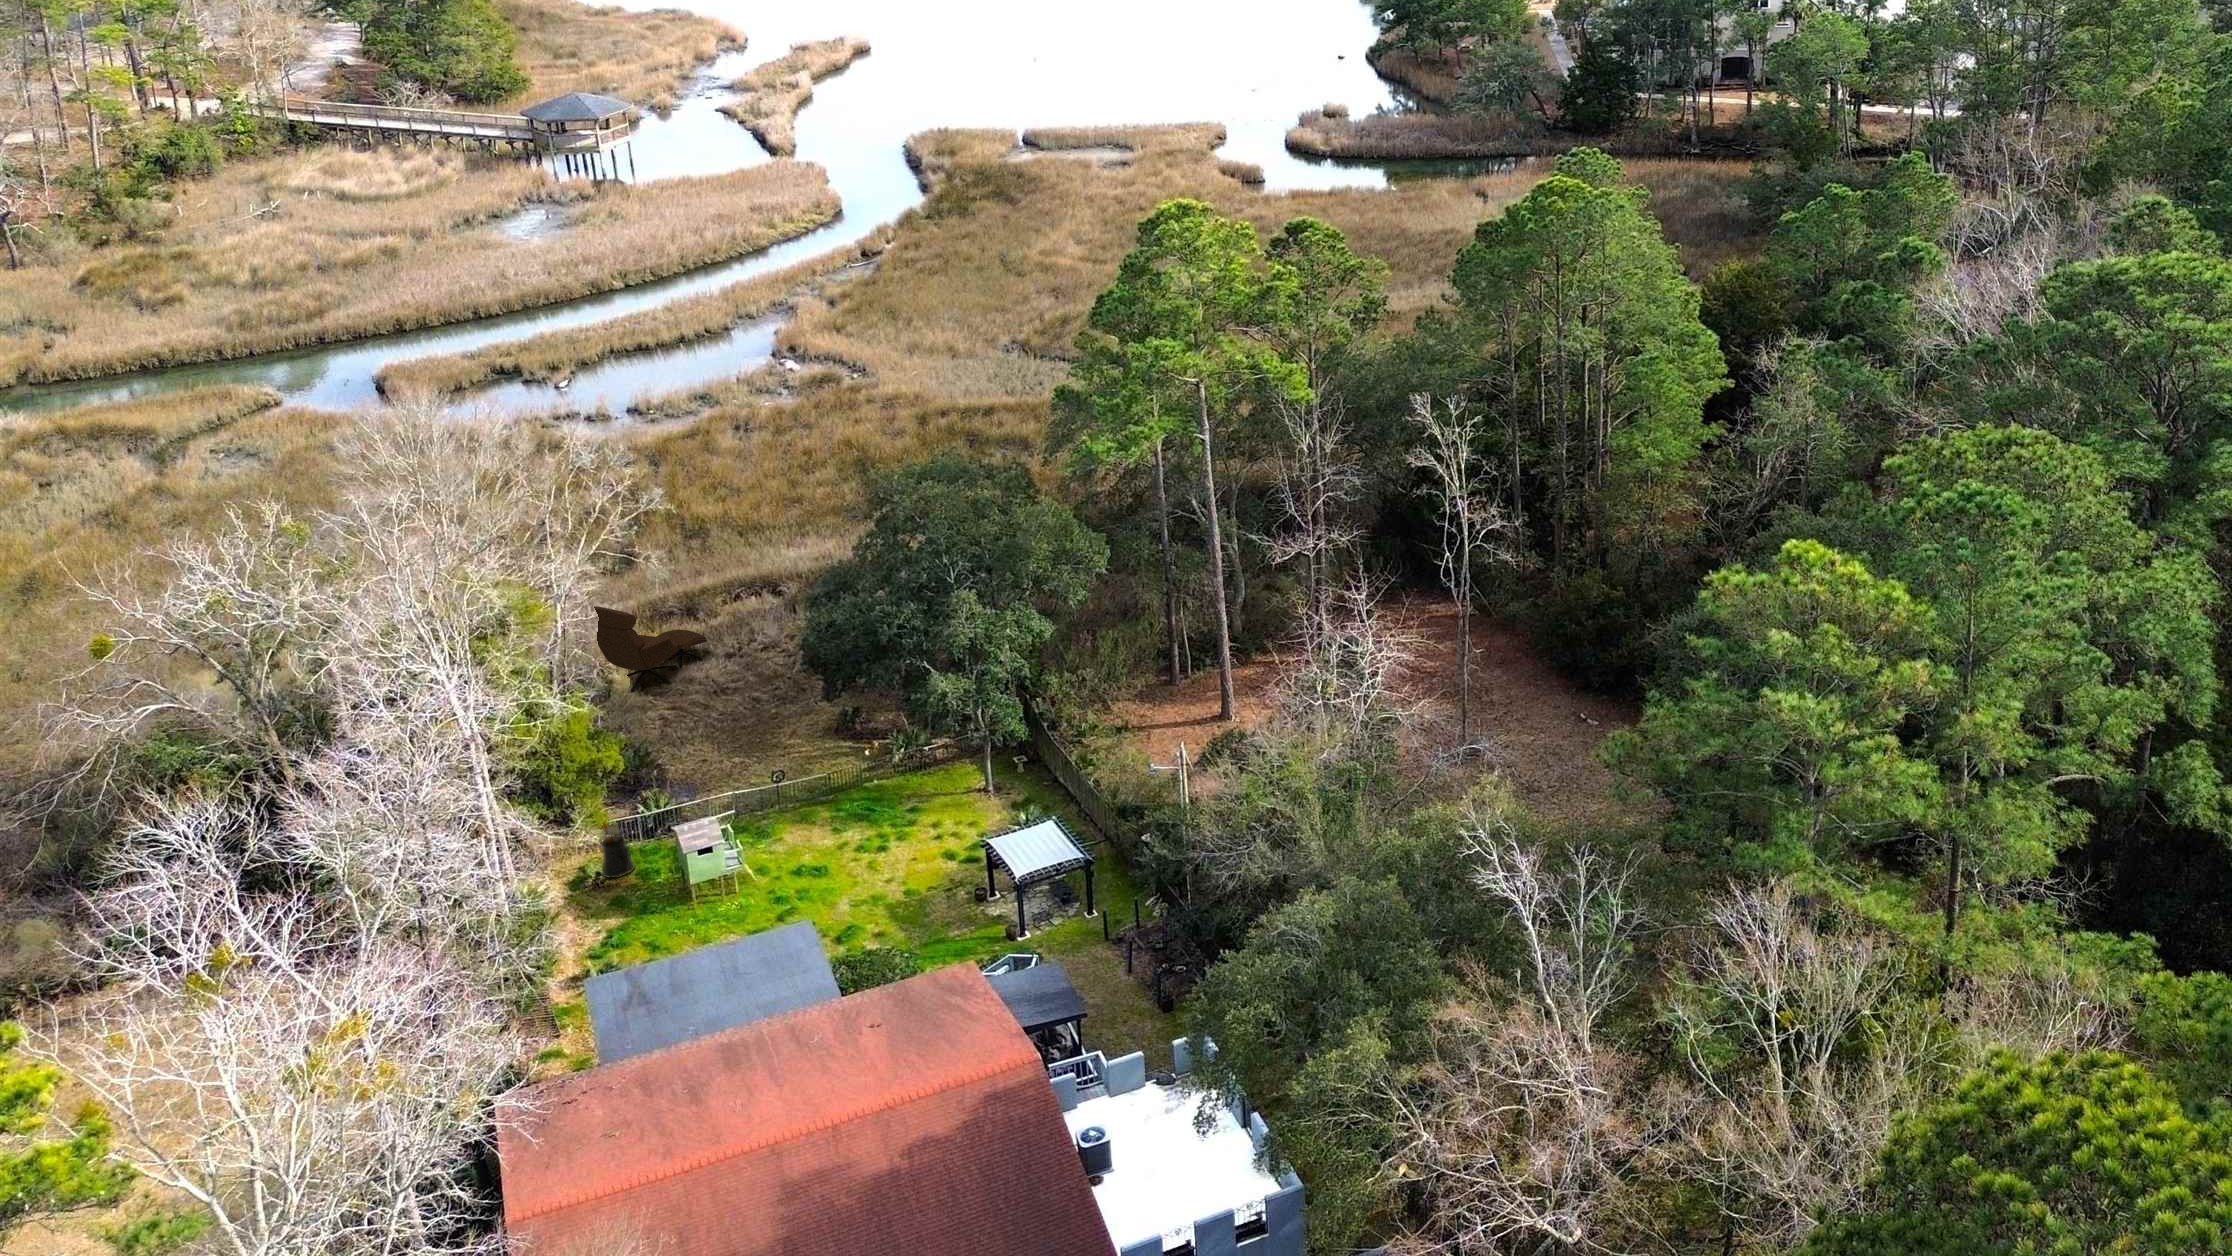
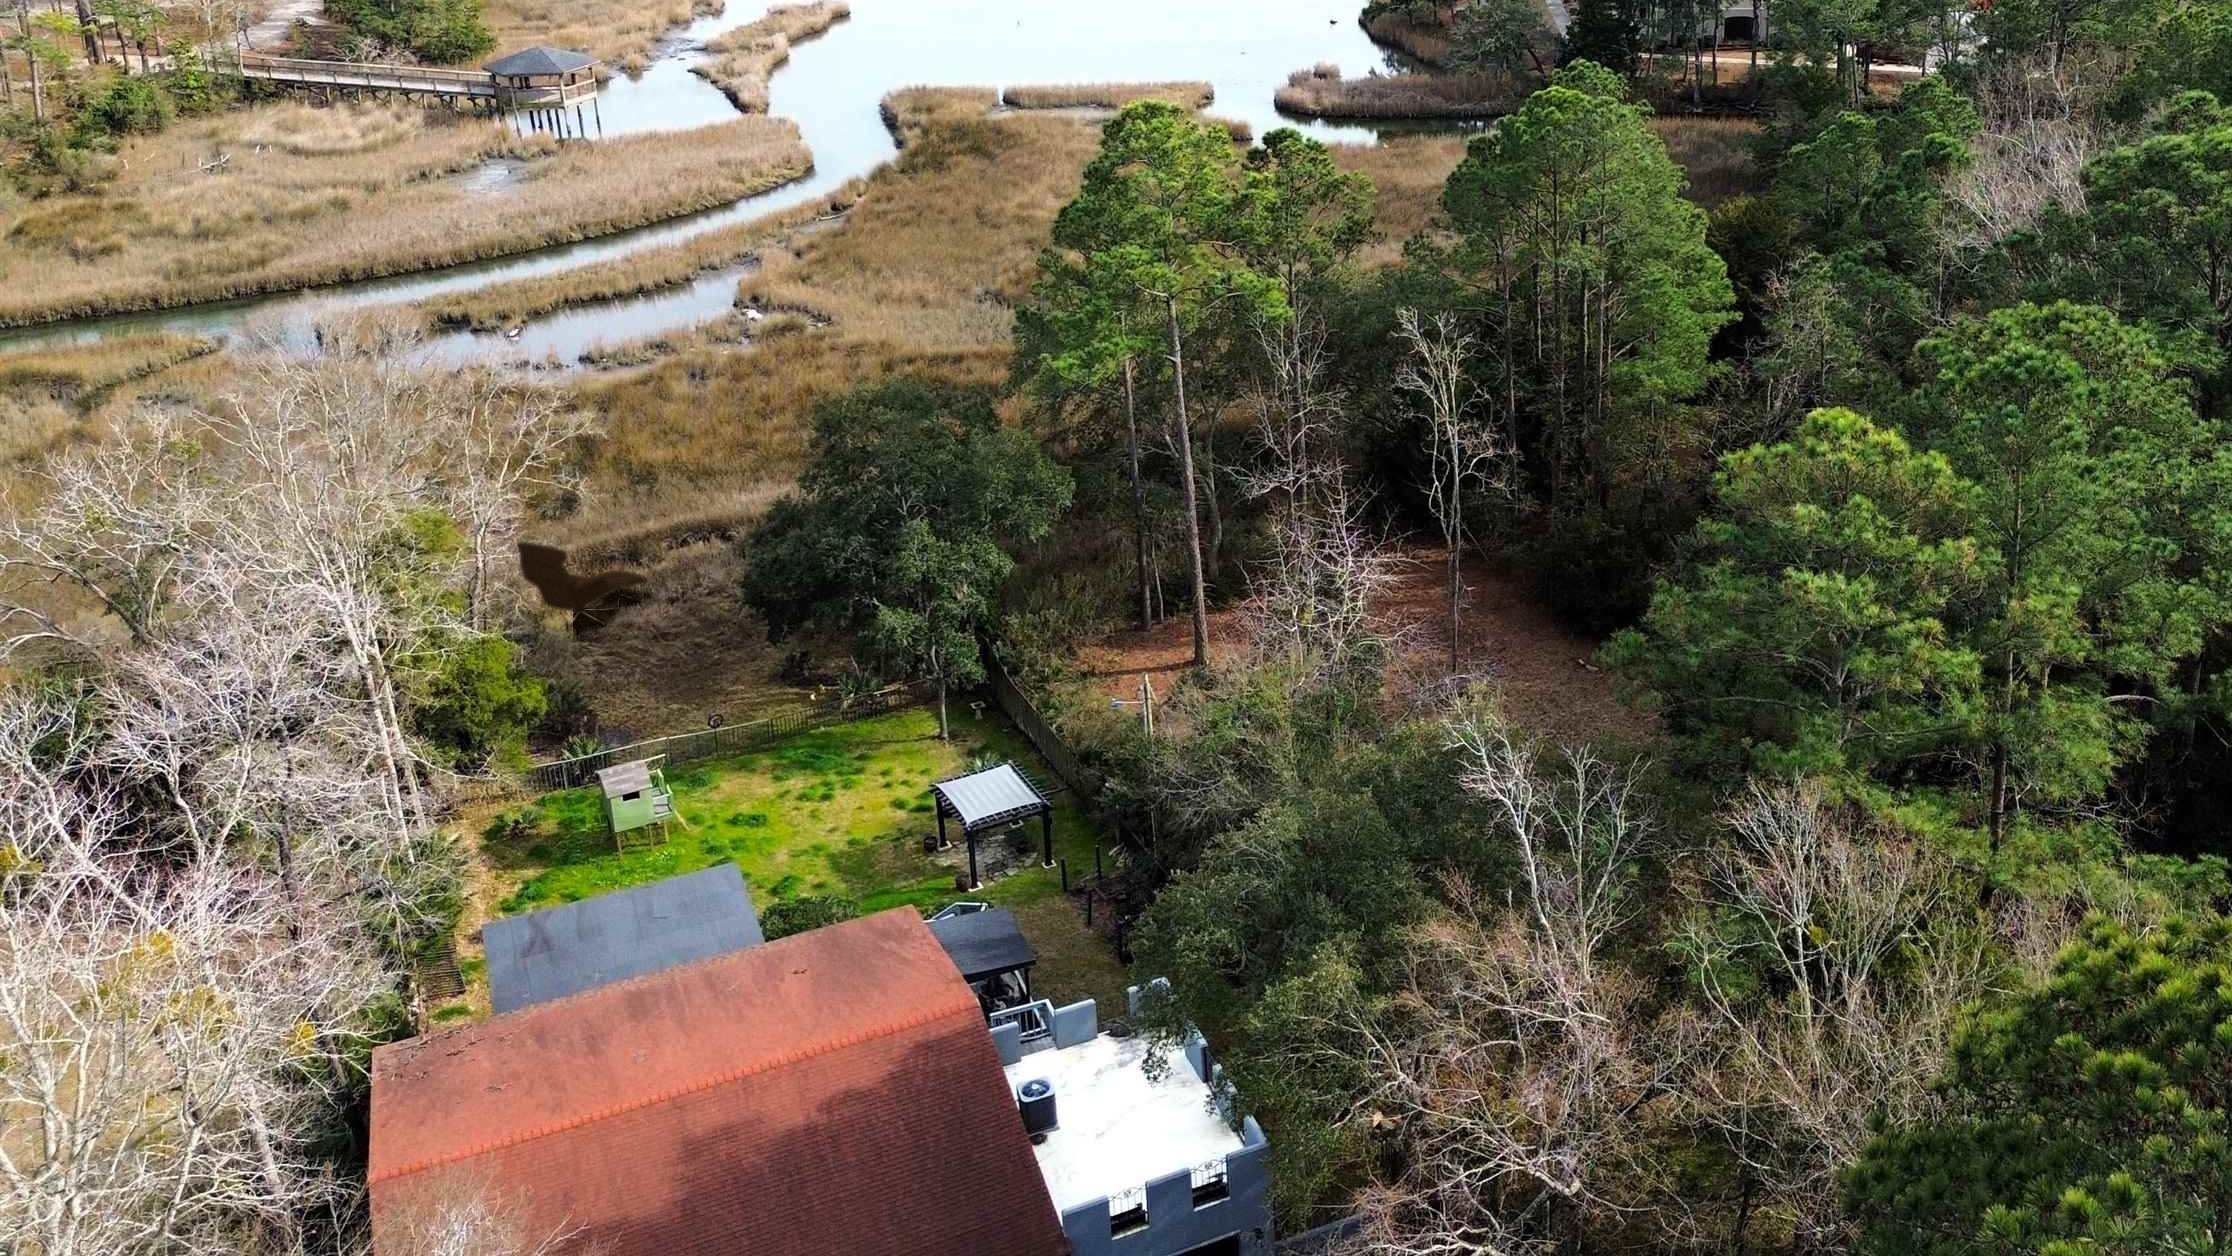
watering can: present [600,824,635,878] -> none [513,760,554,823]

